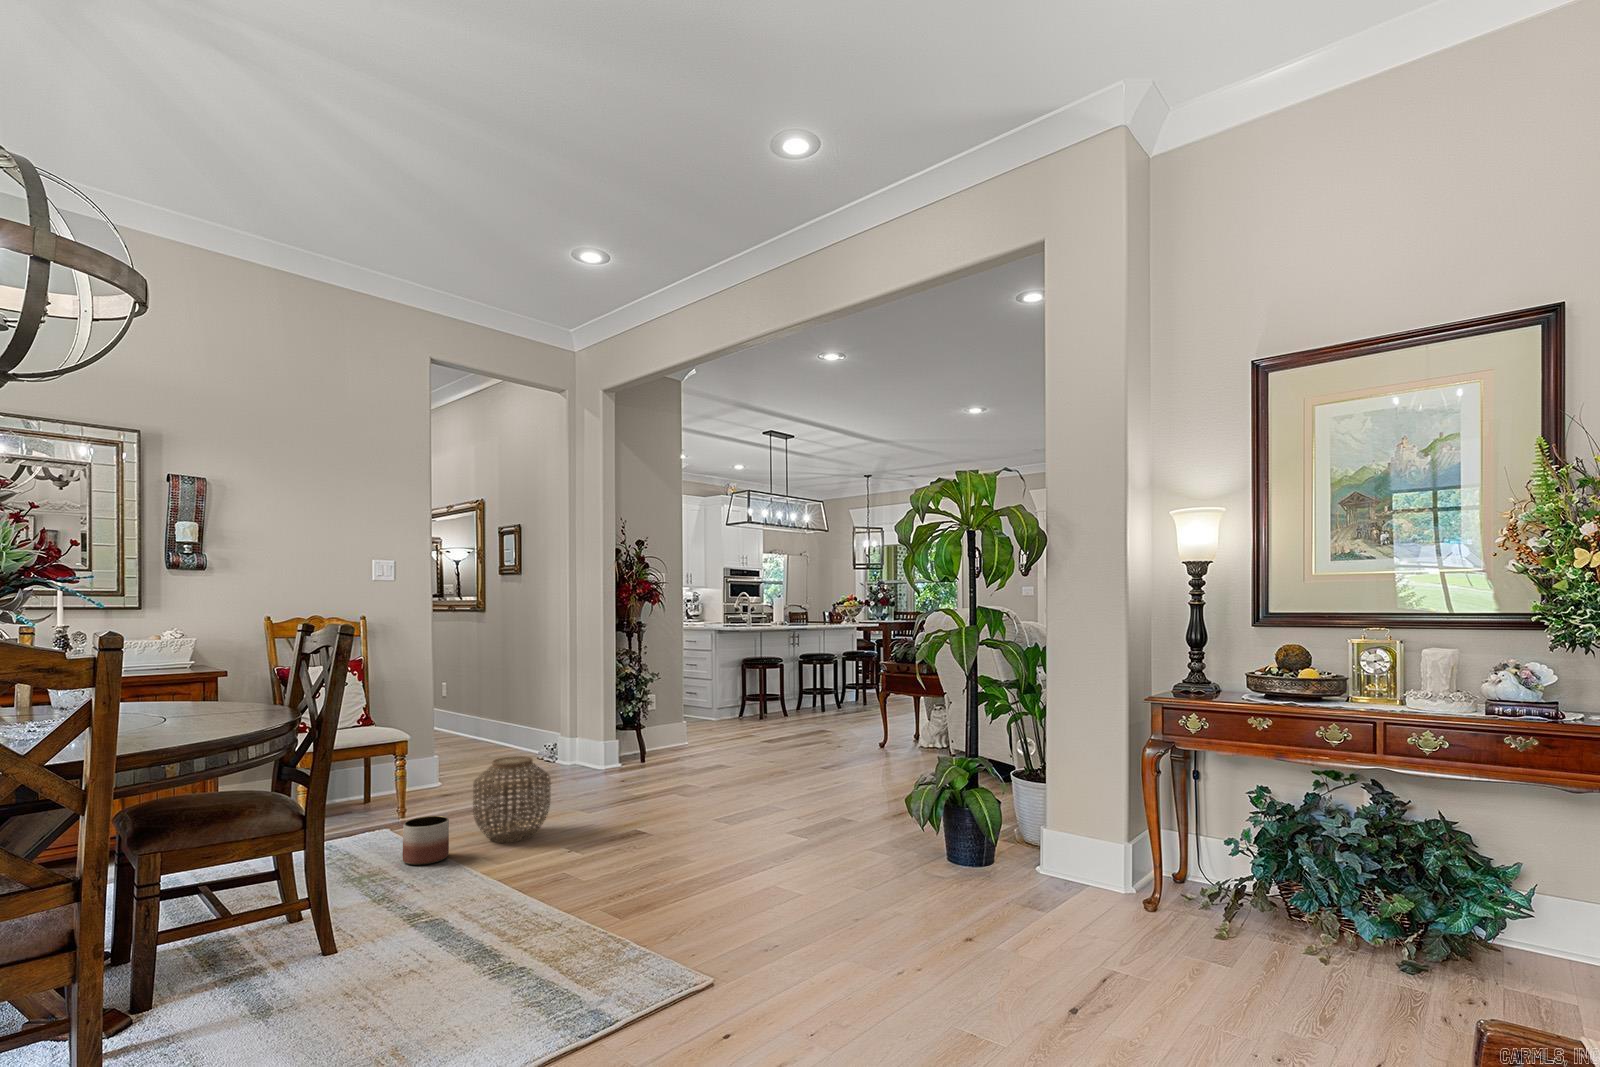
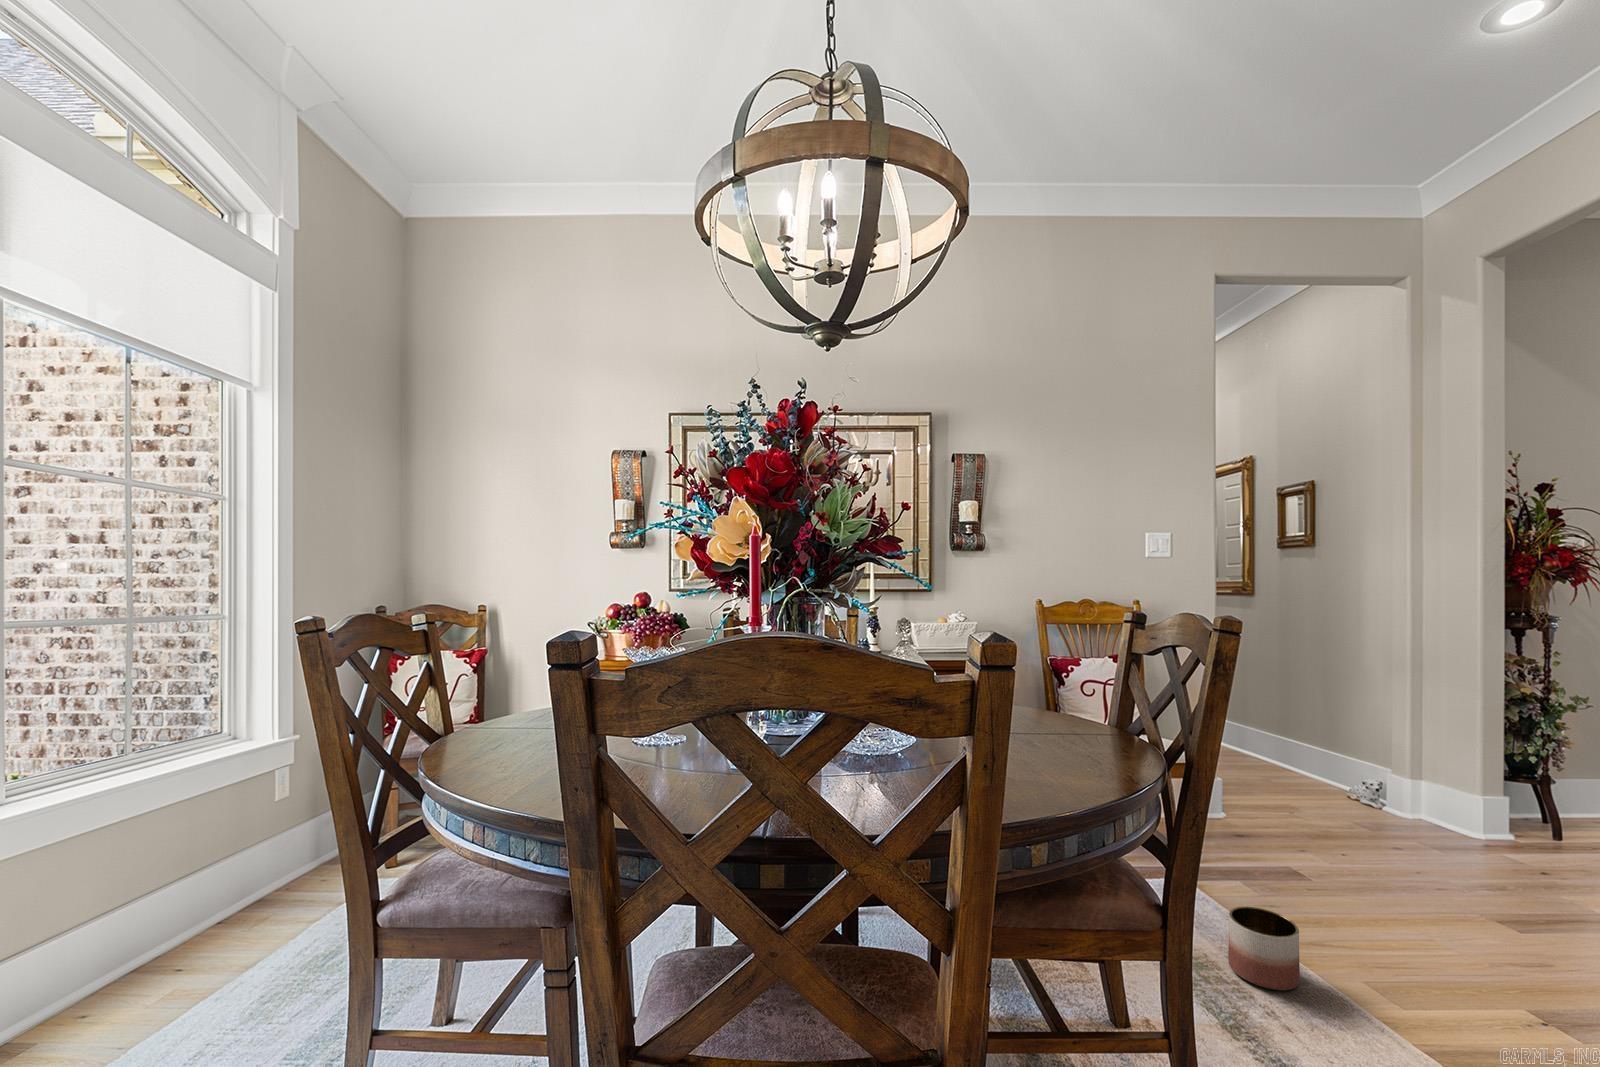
woven basket: present [473,756,551,843] -> none [1324,842,1470,988]

